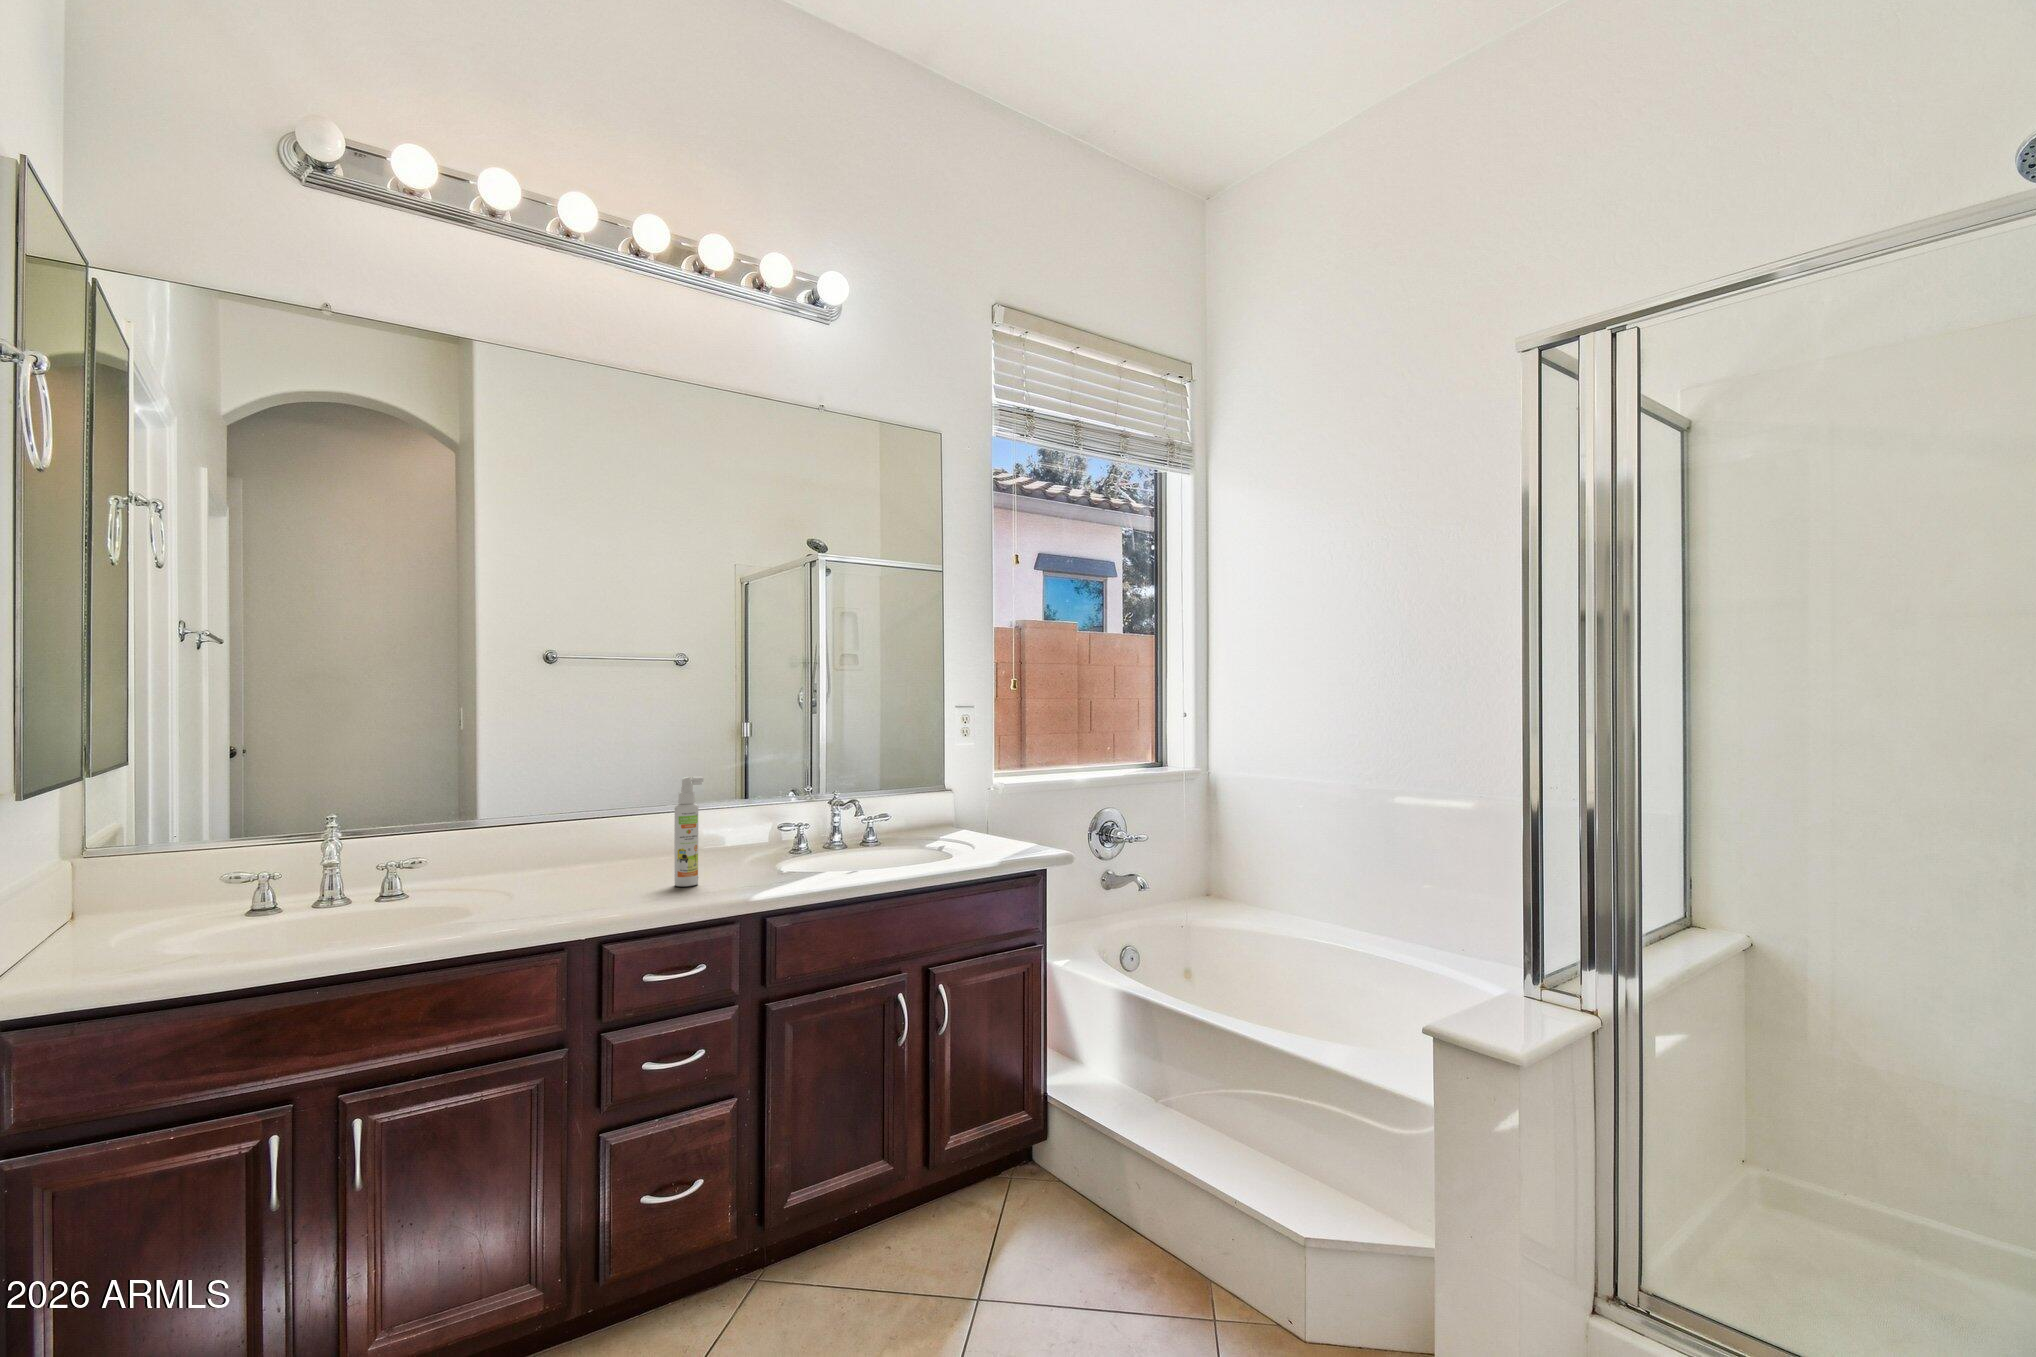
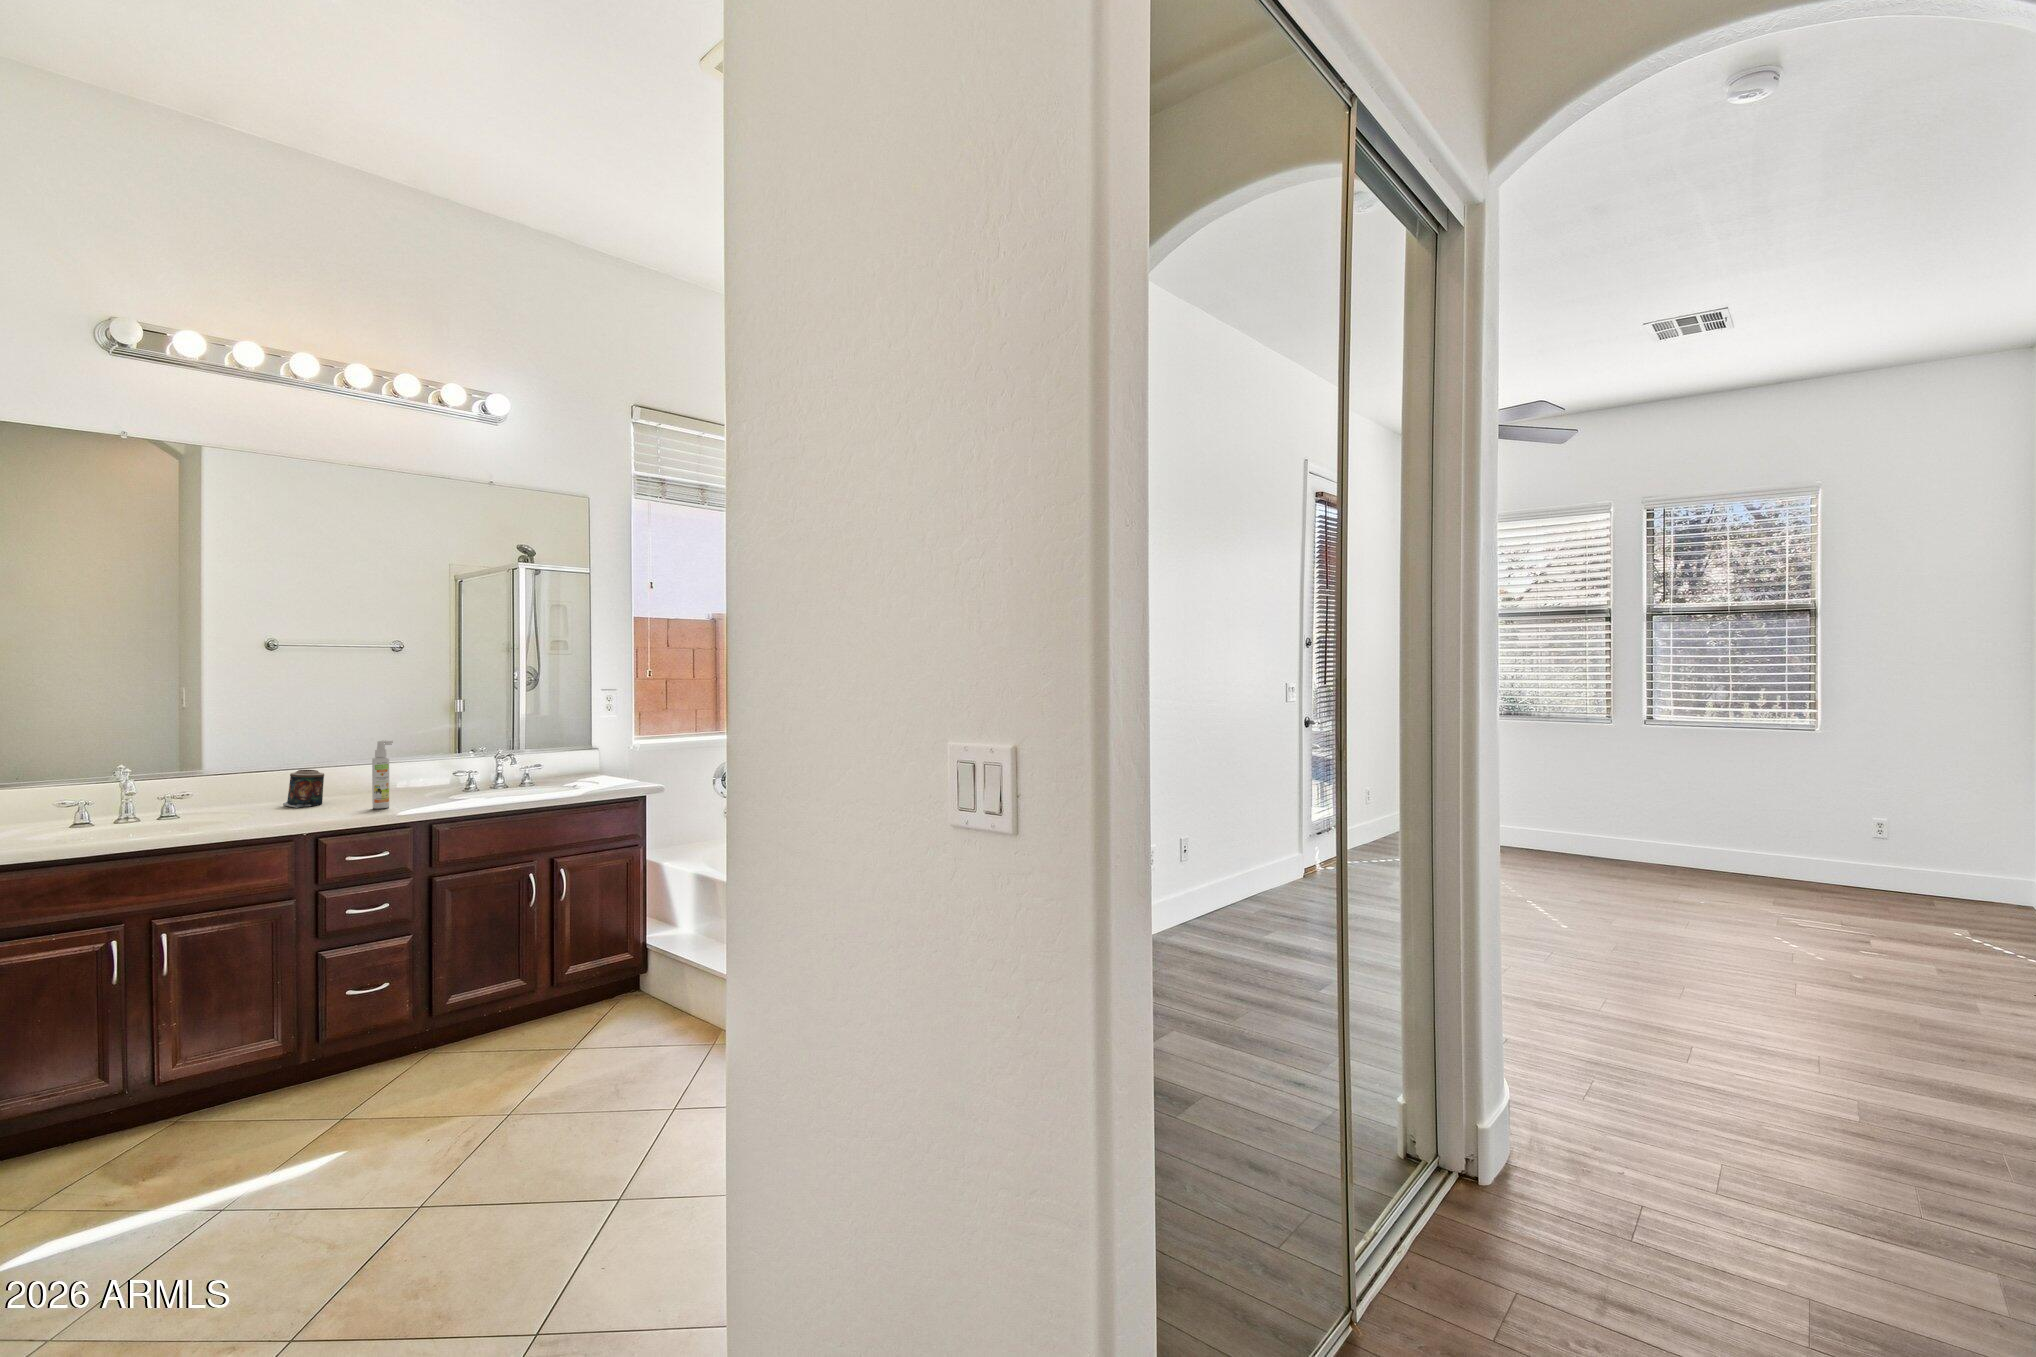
candle: none [550,822,606,882] -> present [283,770,324,808]

